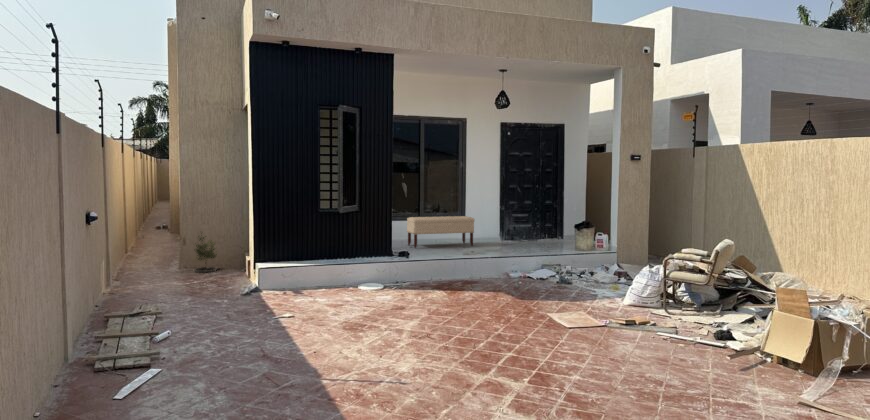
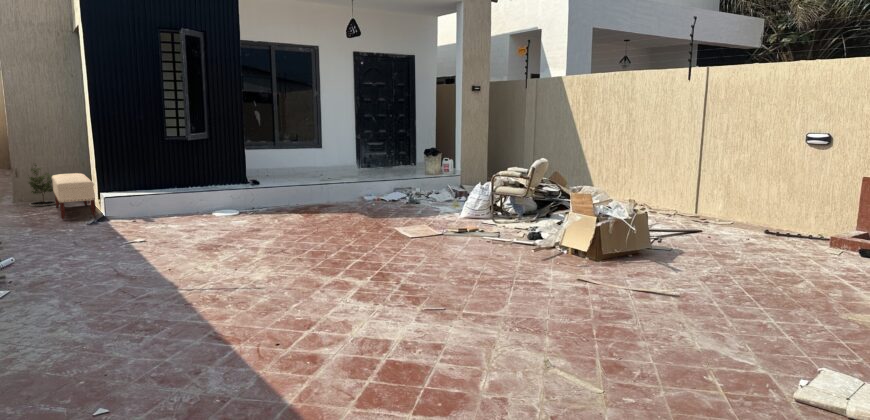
bench: present [407,216,474,248] -> present [52,173,96,219]

